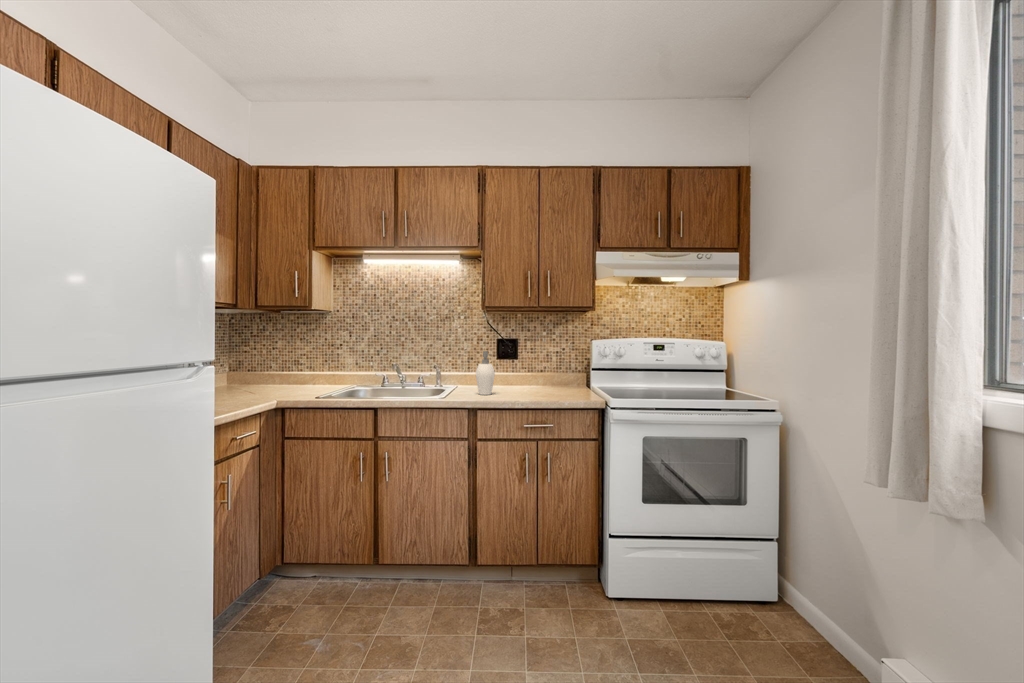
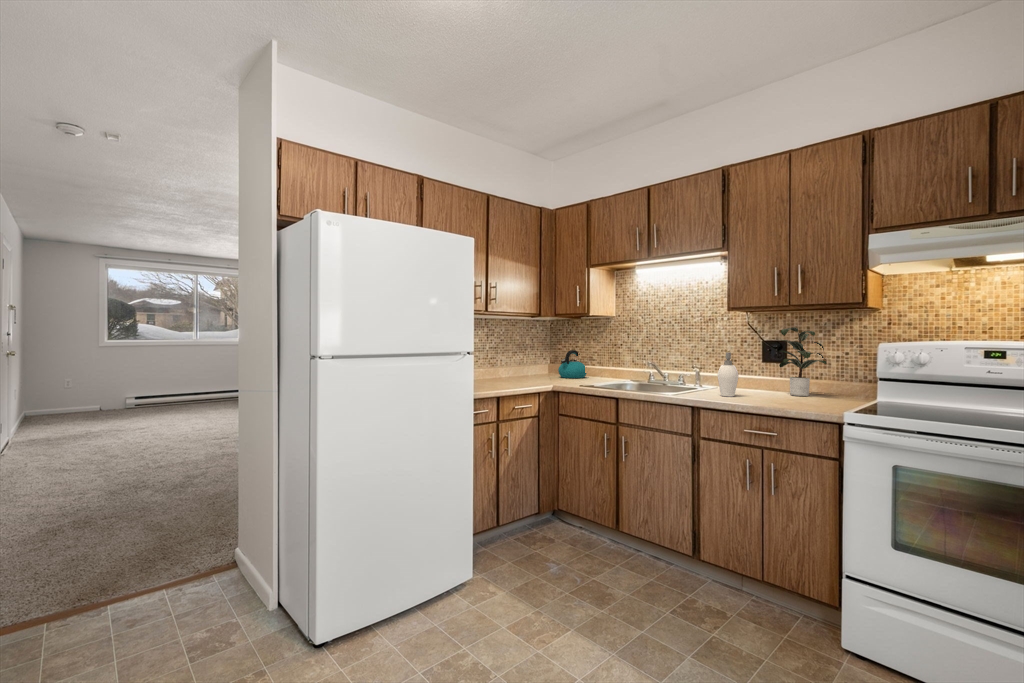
potted plant: none [507,326,563,389] -> present [779,327,827,396]
kettle: none [249,353,290,389] -> present [558,350,587,378]

